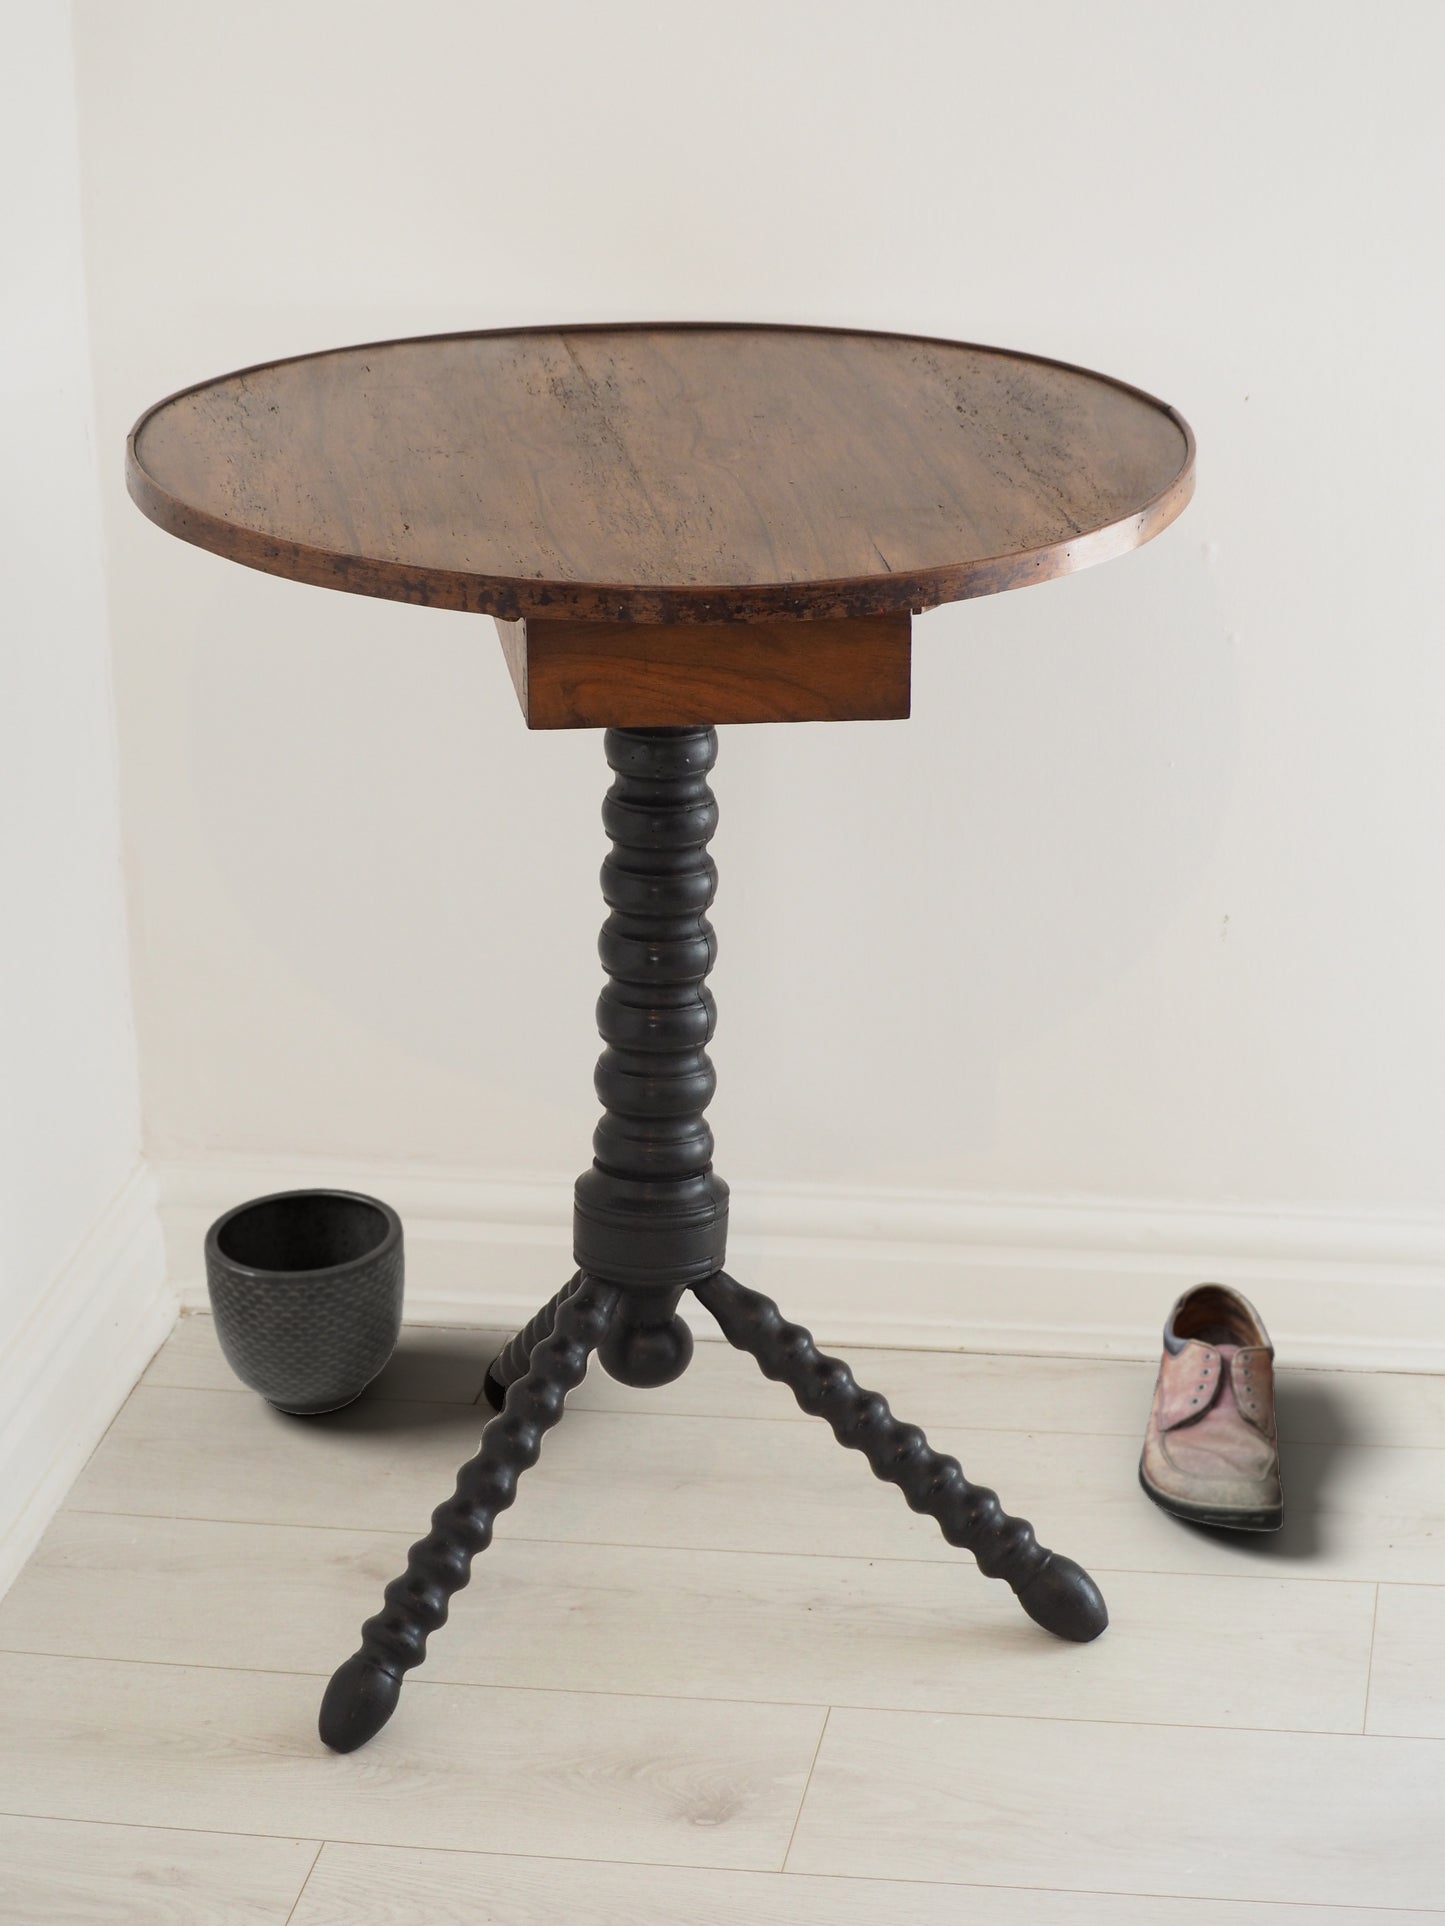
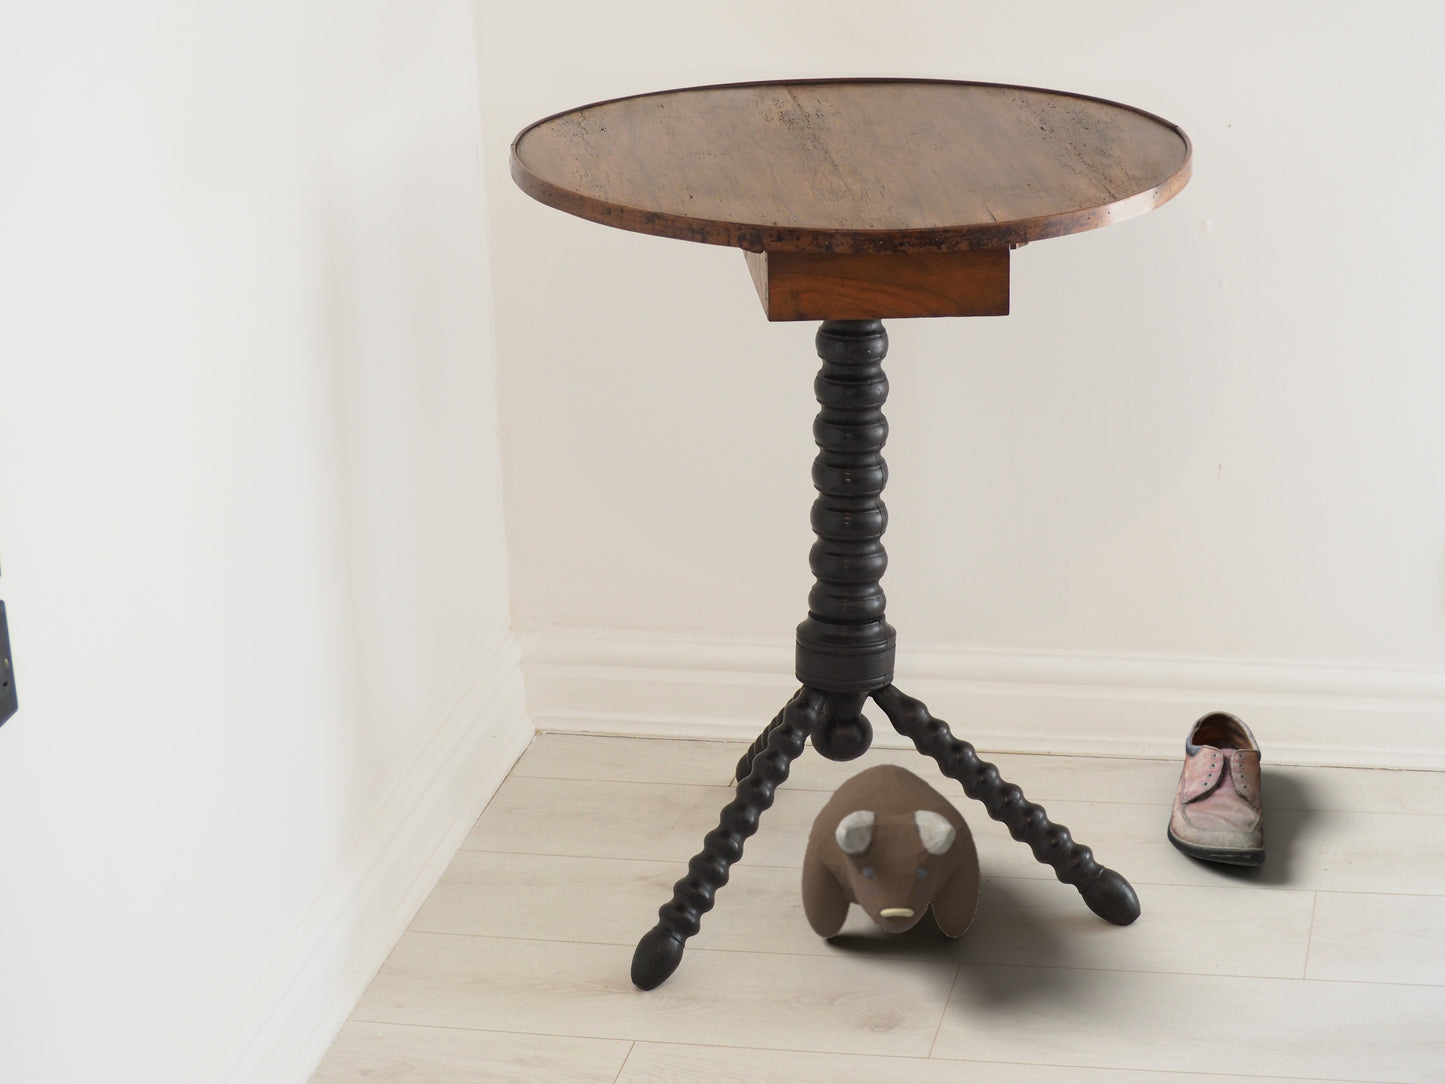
planter: present [204,1188,405,1415] -> none [554,646,681,790]
plush toy: none [583,1397,861,1681] -> present [801,764,981,938]

